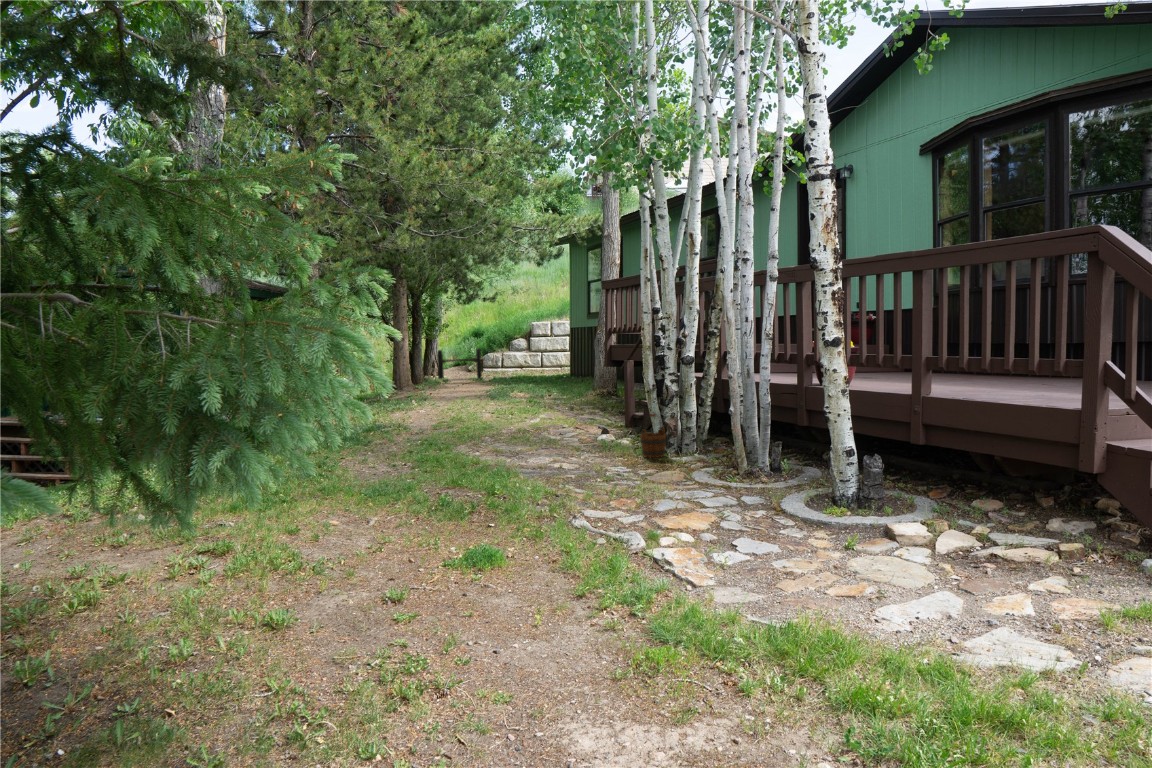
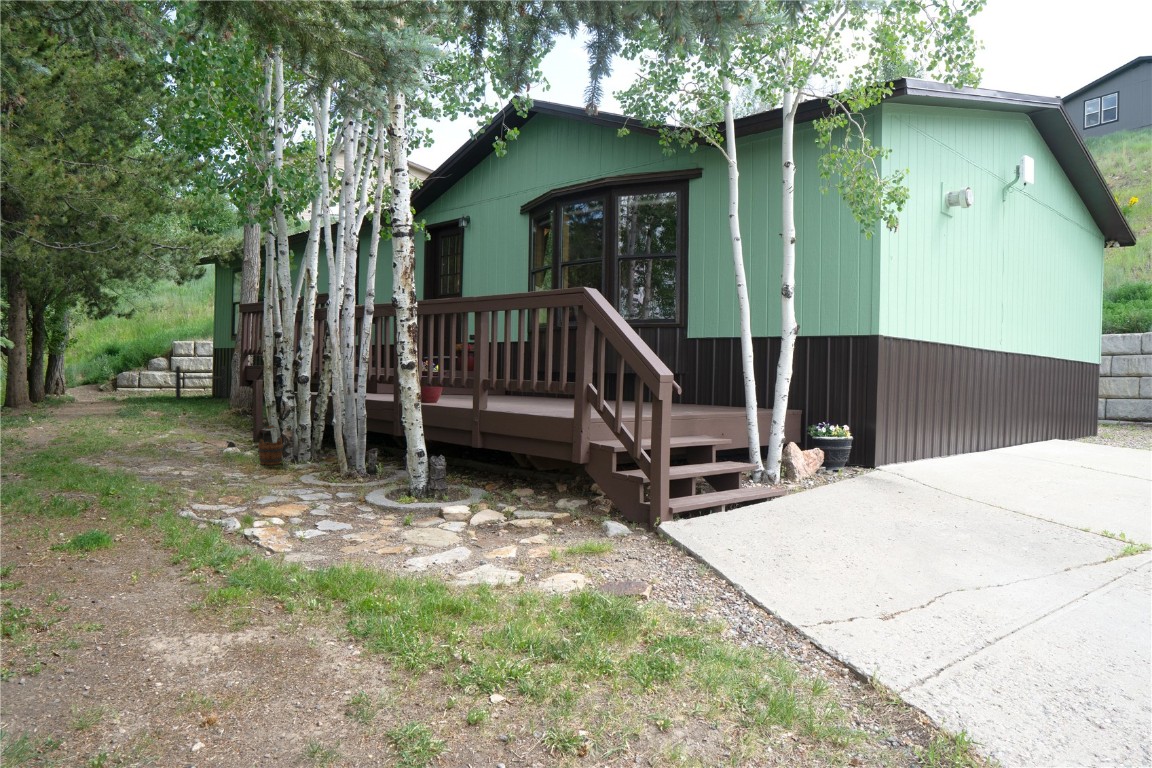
bench: present [437,348,482,379] -> present [176,366,226,400]

